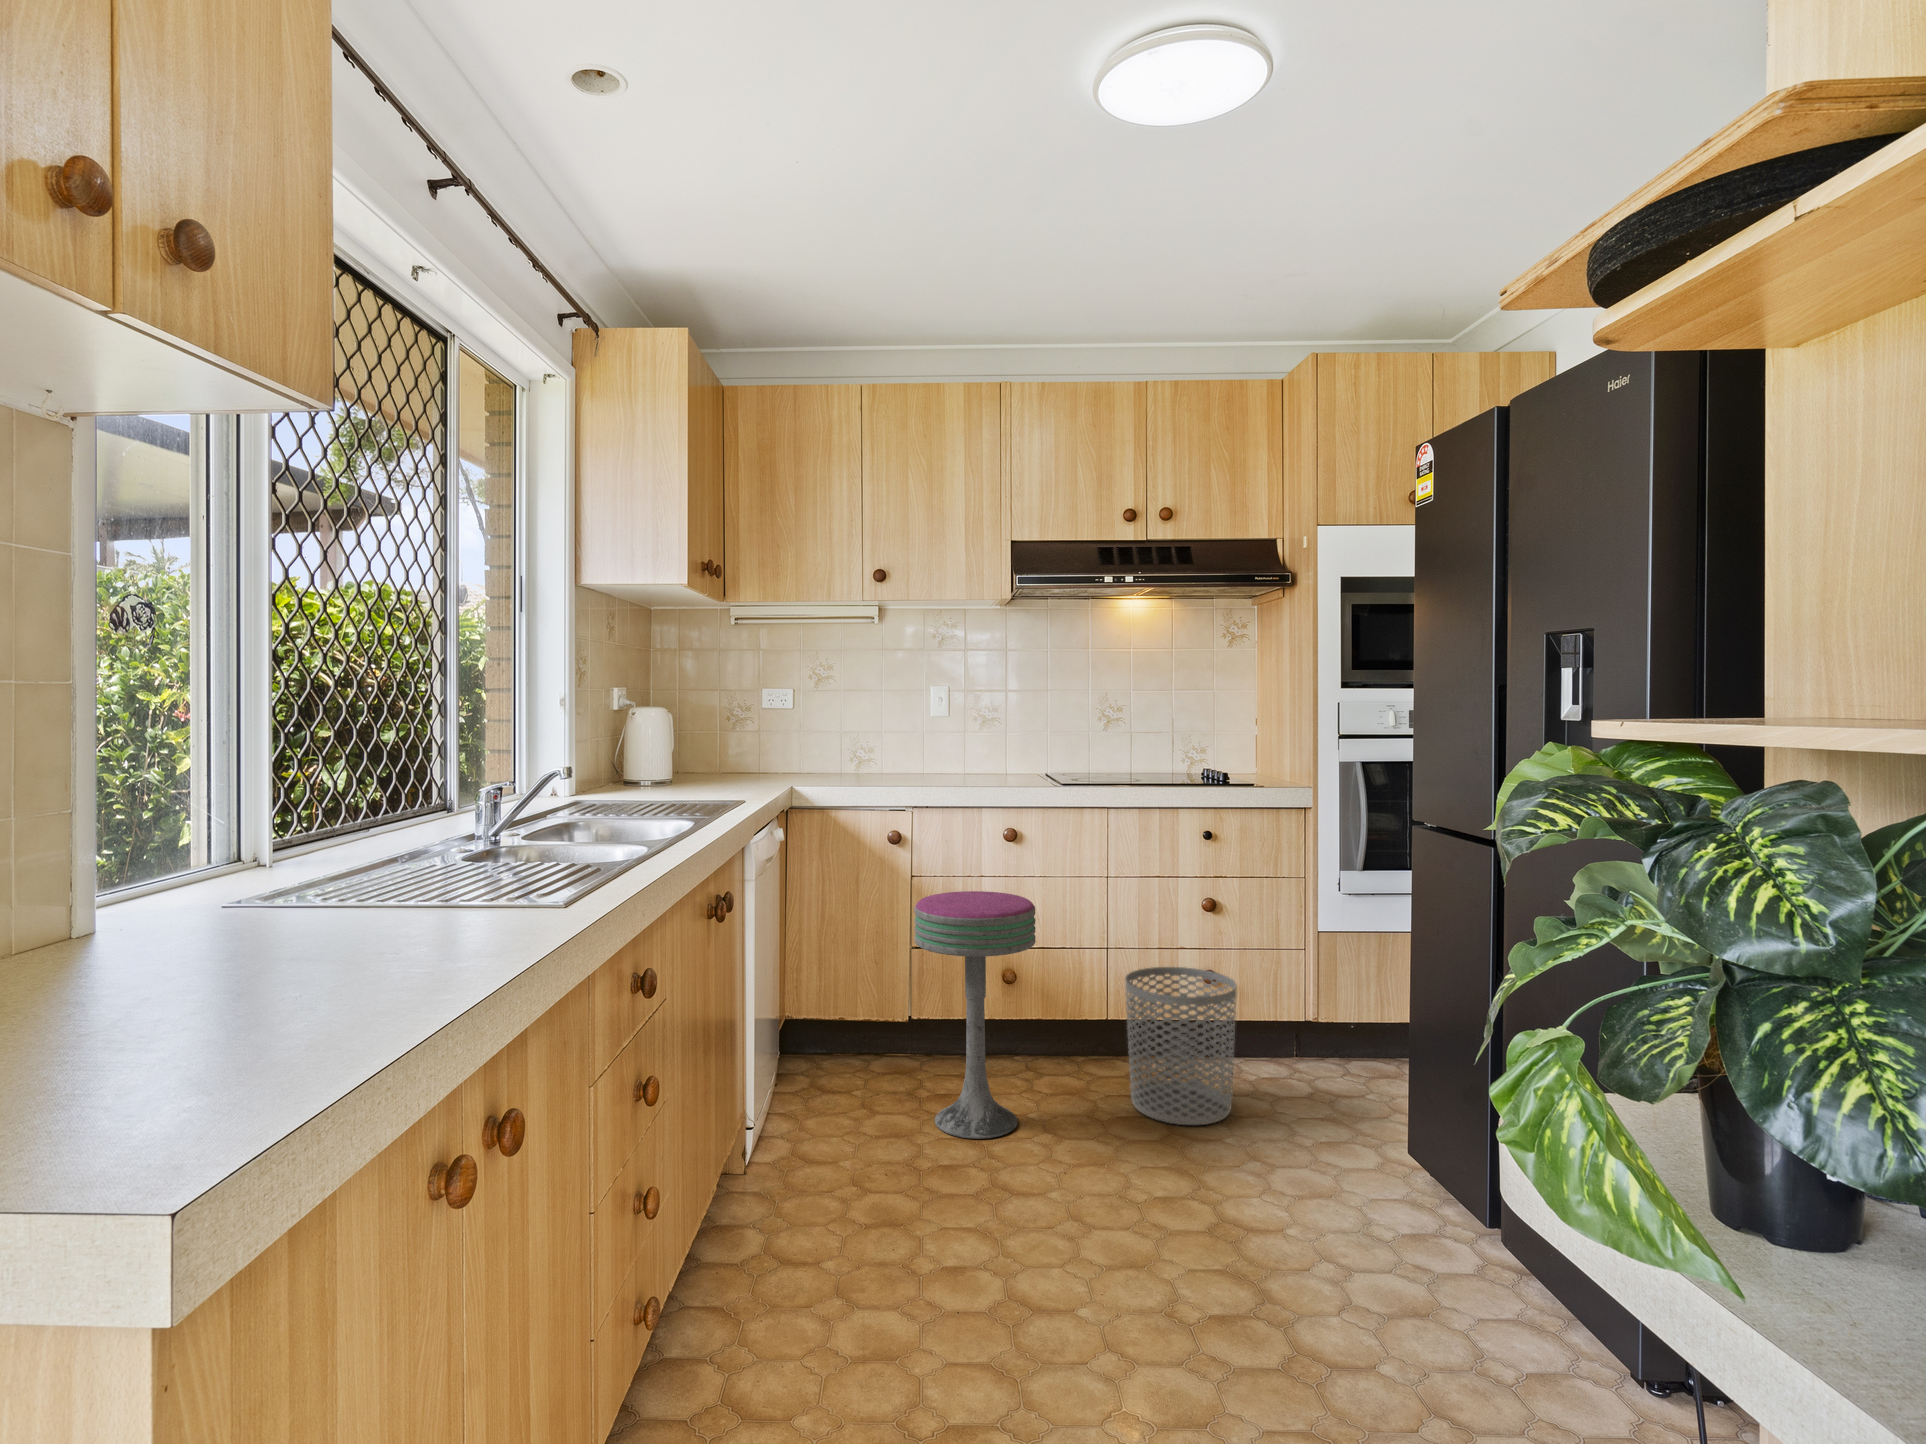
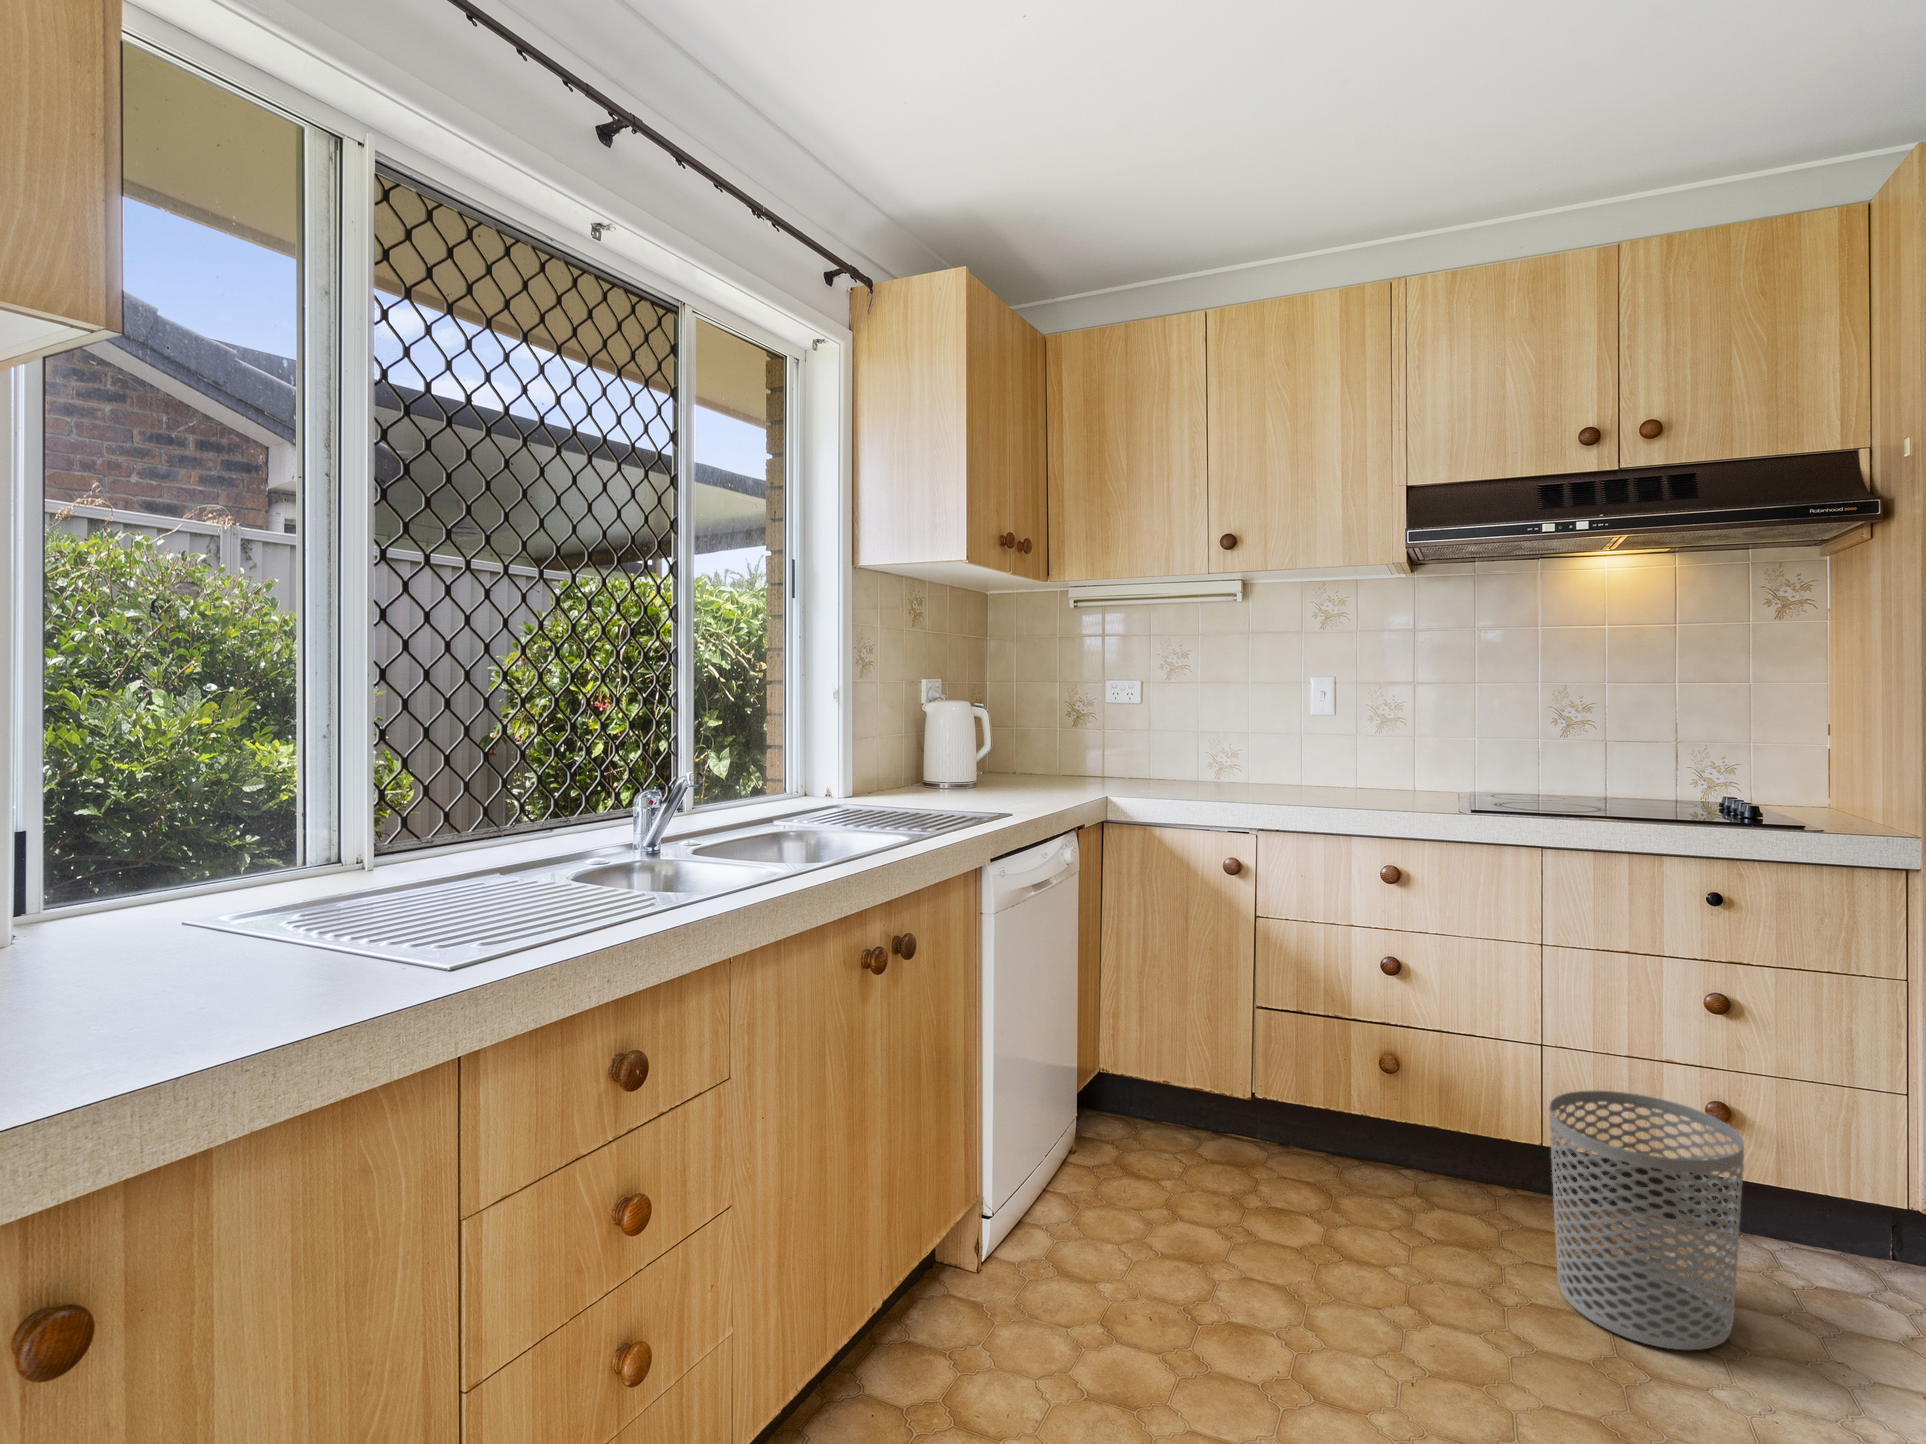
bar stool: present [914,891,1035,1139] -> none [1226,953,1398,1294]

